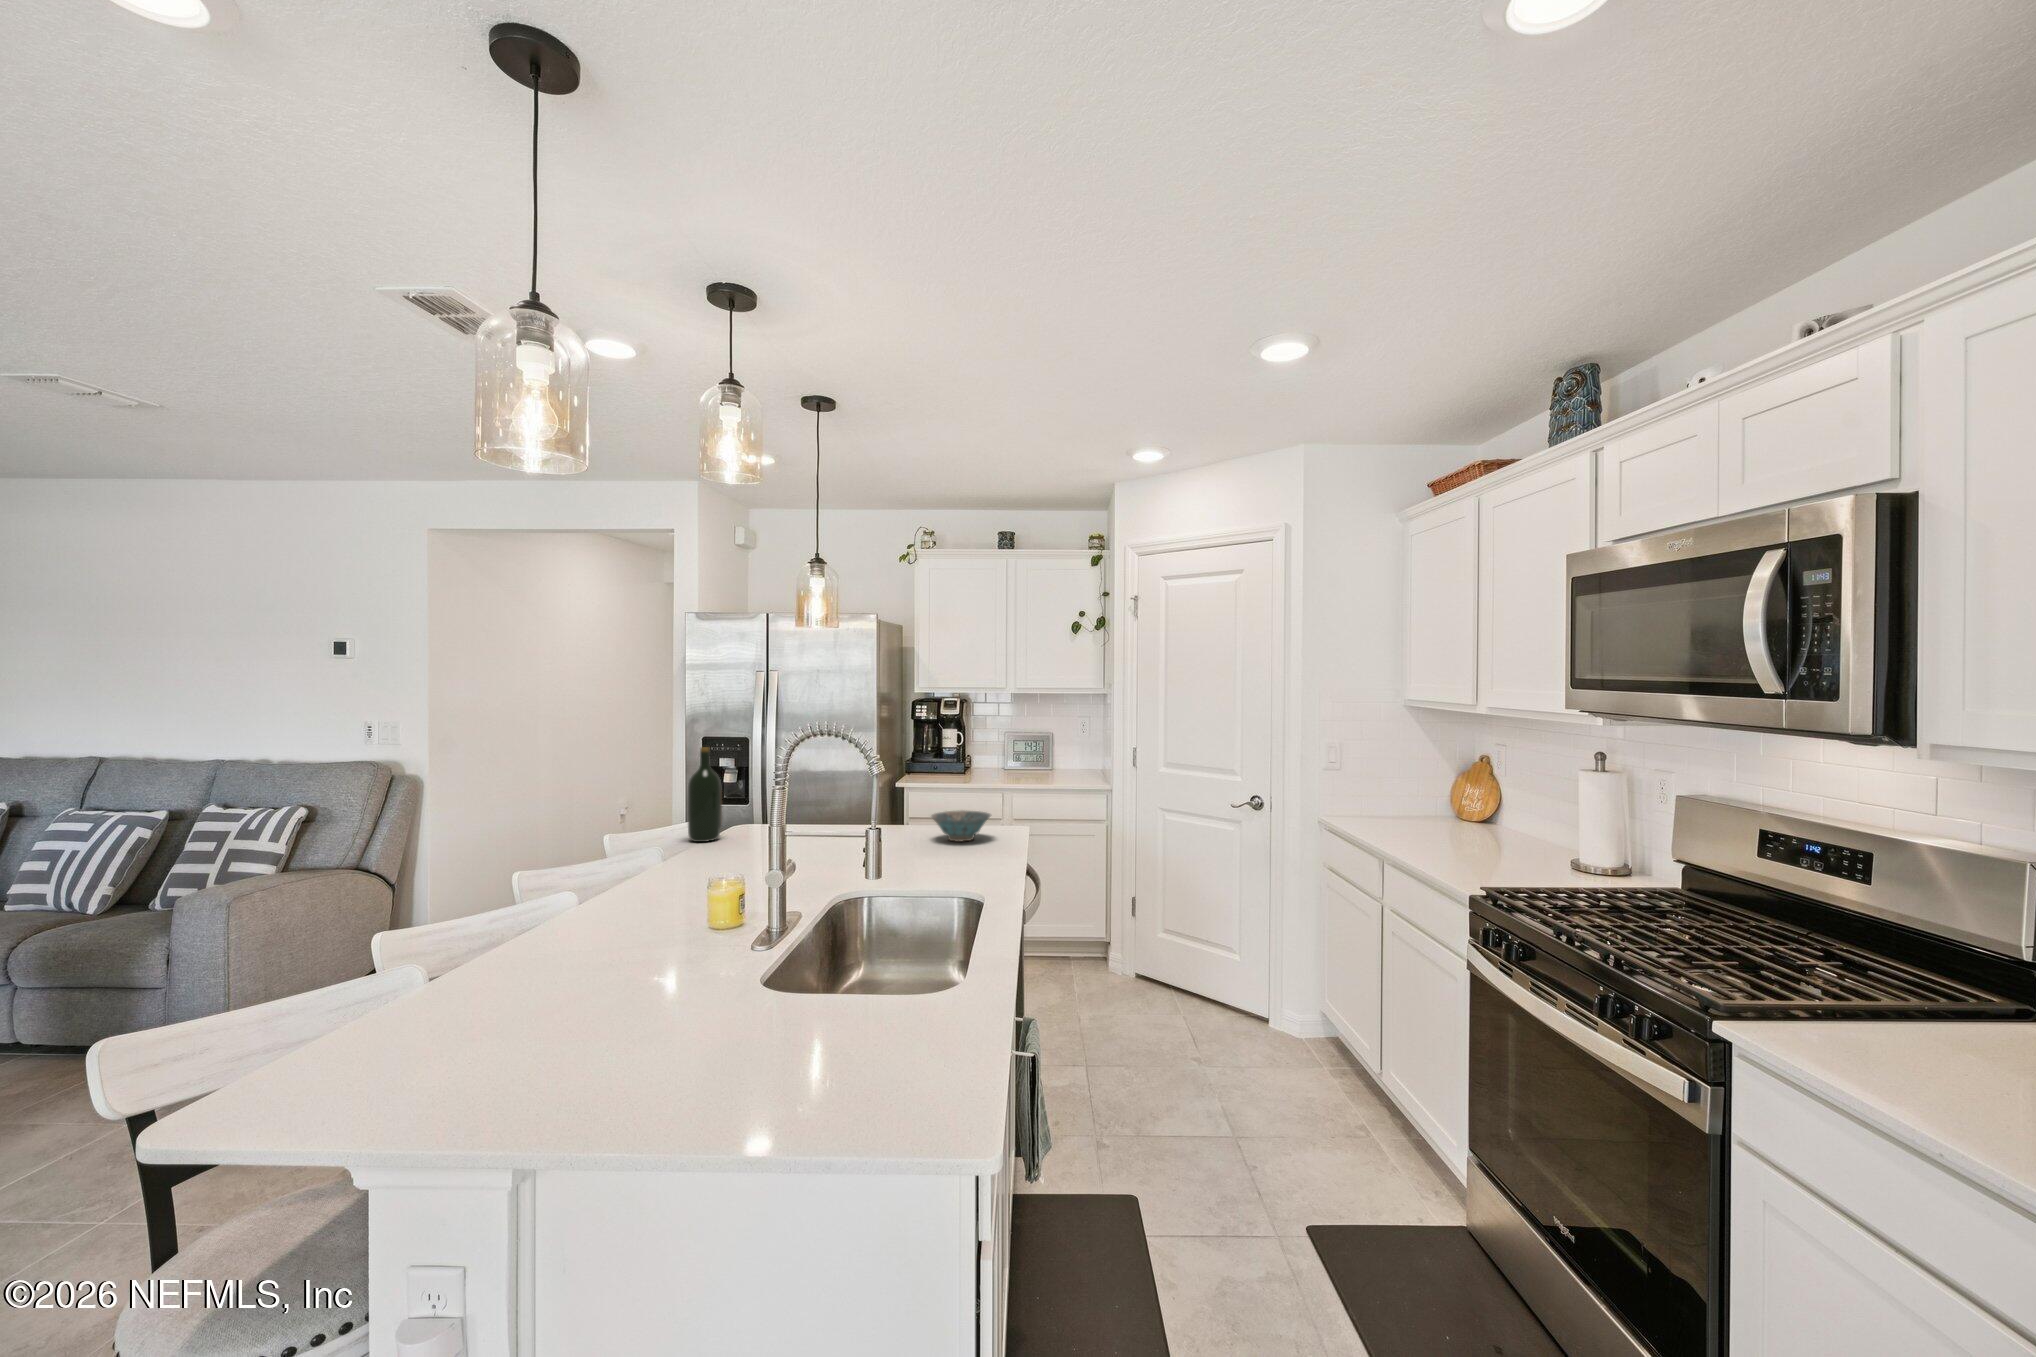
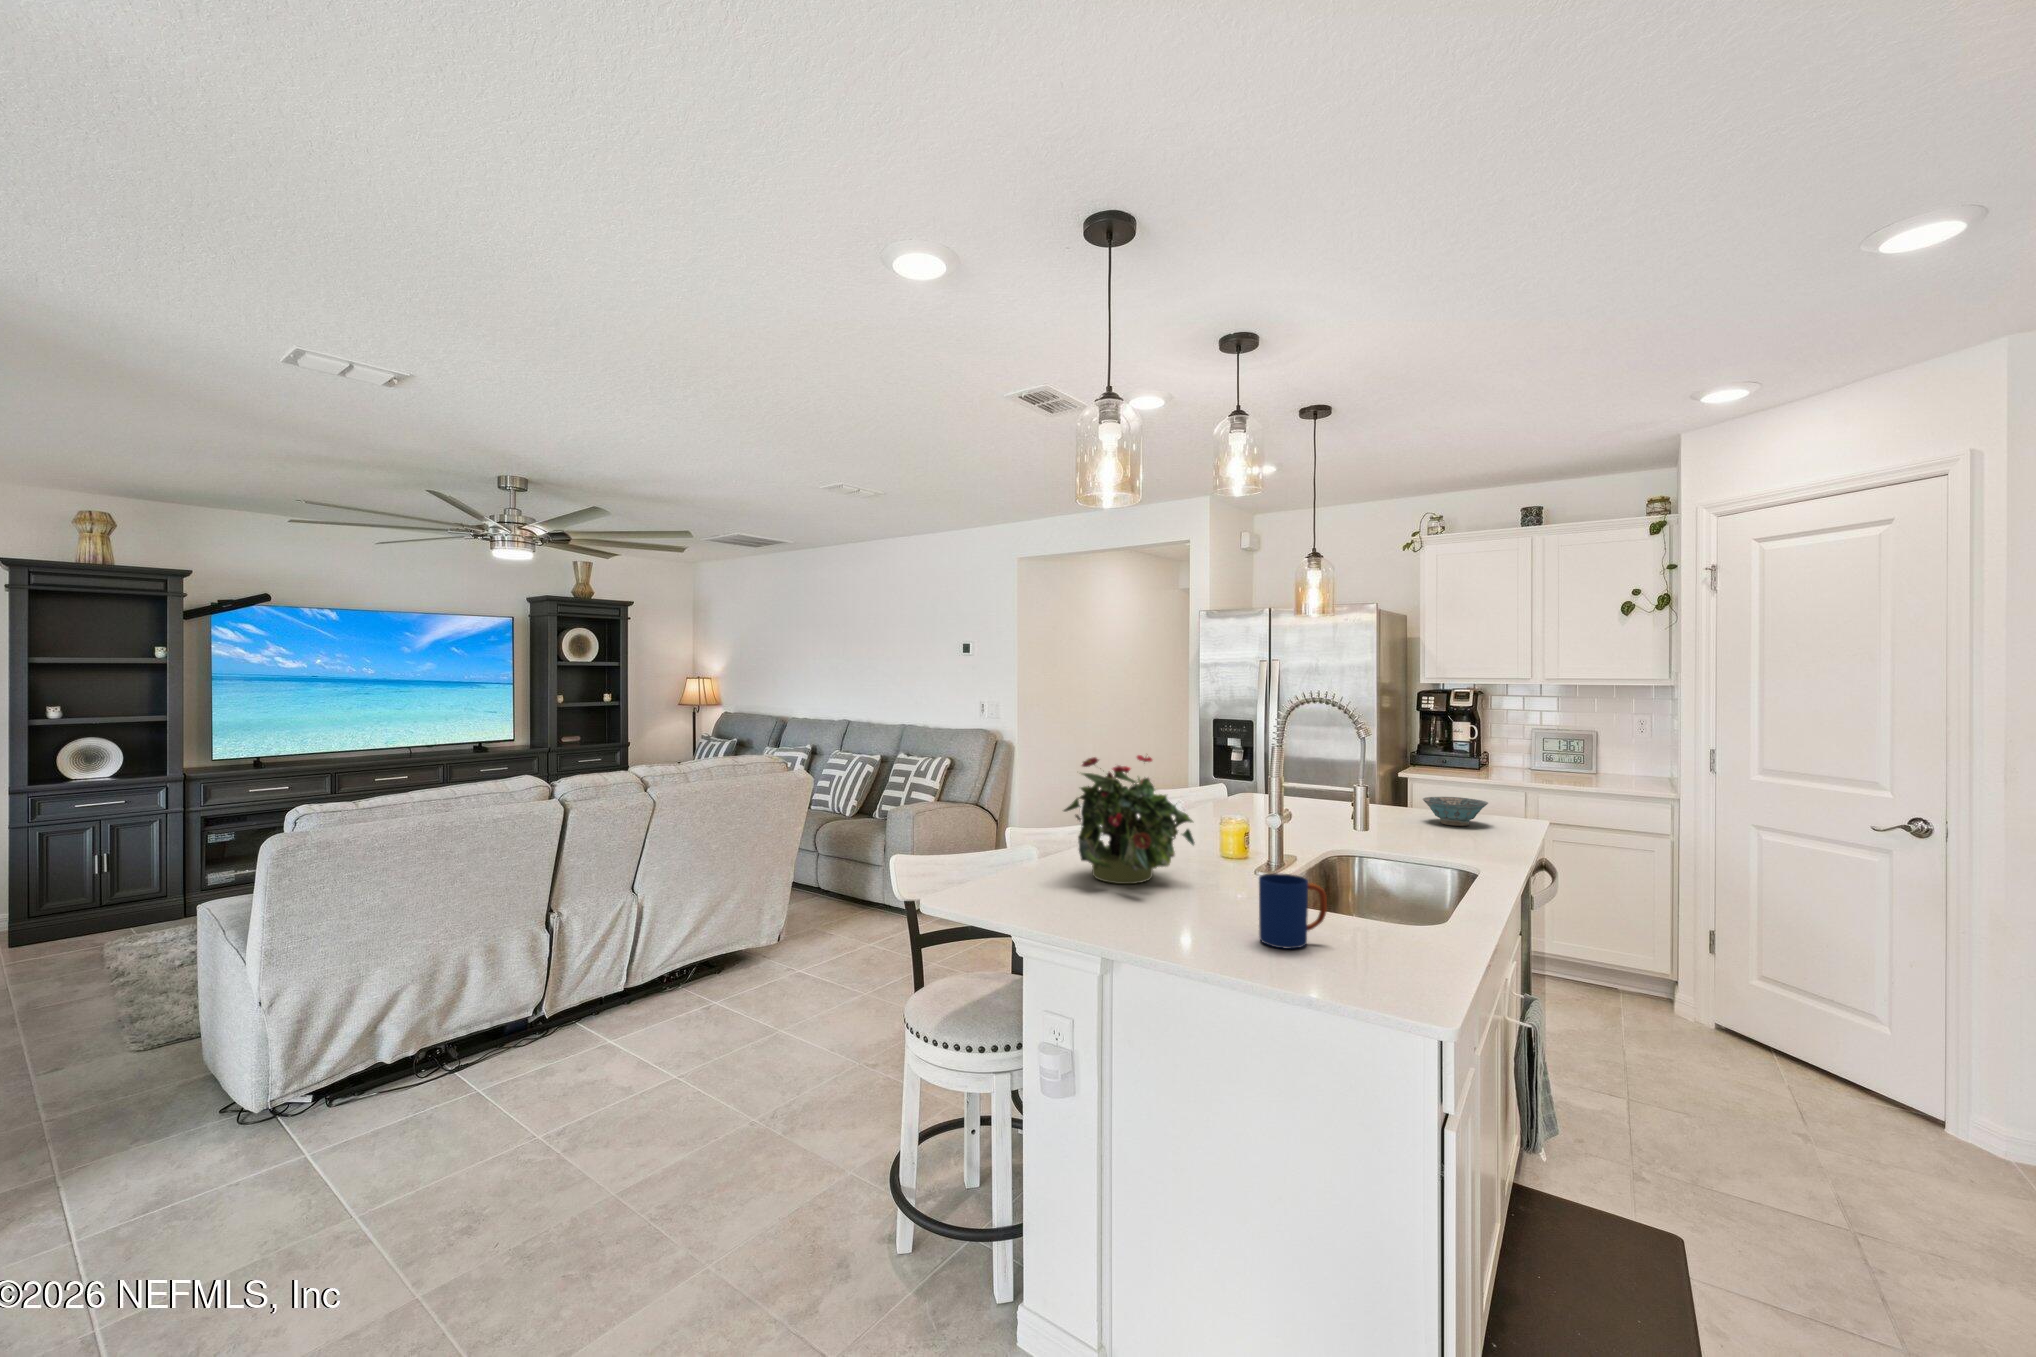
wine bottle: present [688,747,722,842] -> none [1206,726,1232,803]
potted plant: none [410,804,661,1027] -> present [1064,755,1195,884]
mug: none [762,986,864,1118] -> present [1259,873,1327,949]

